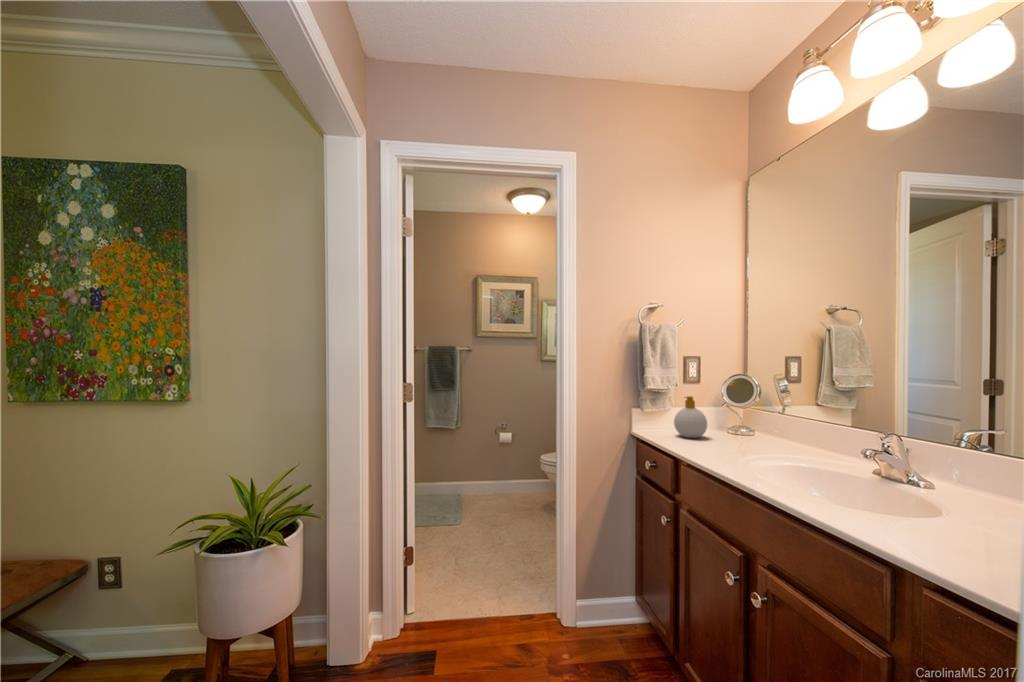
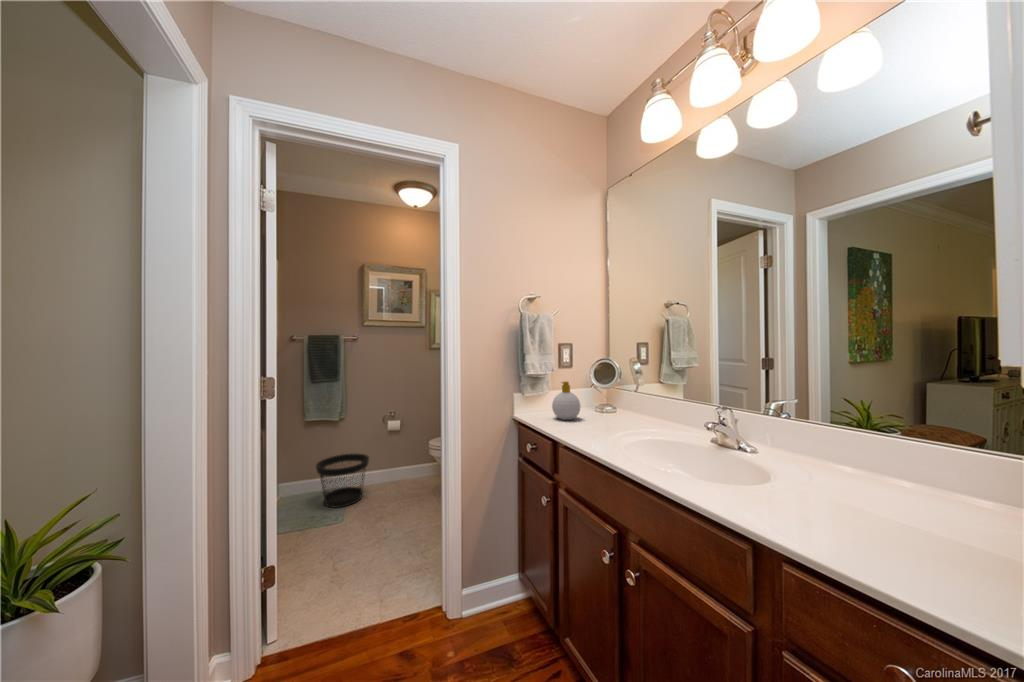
wastebasket: none [437,460,483,510] -> present [316,454,369,507]

